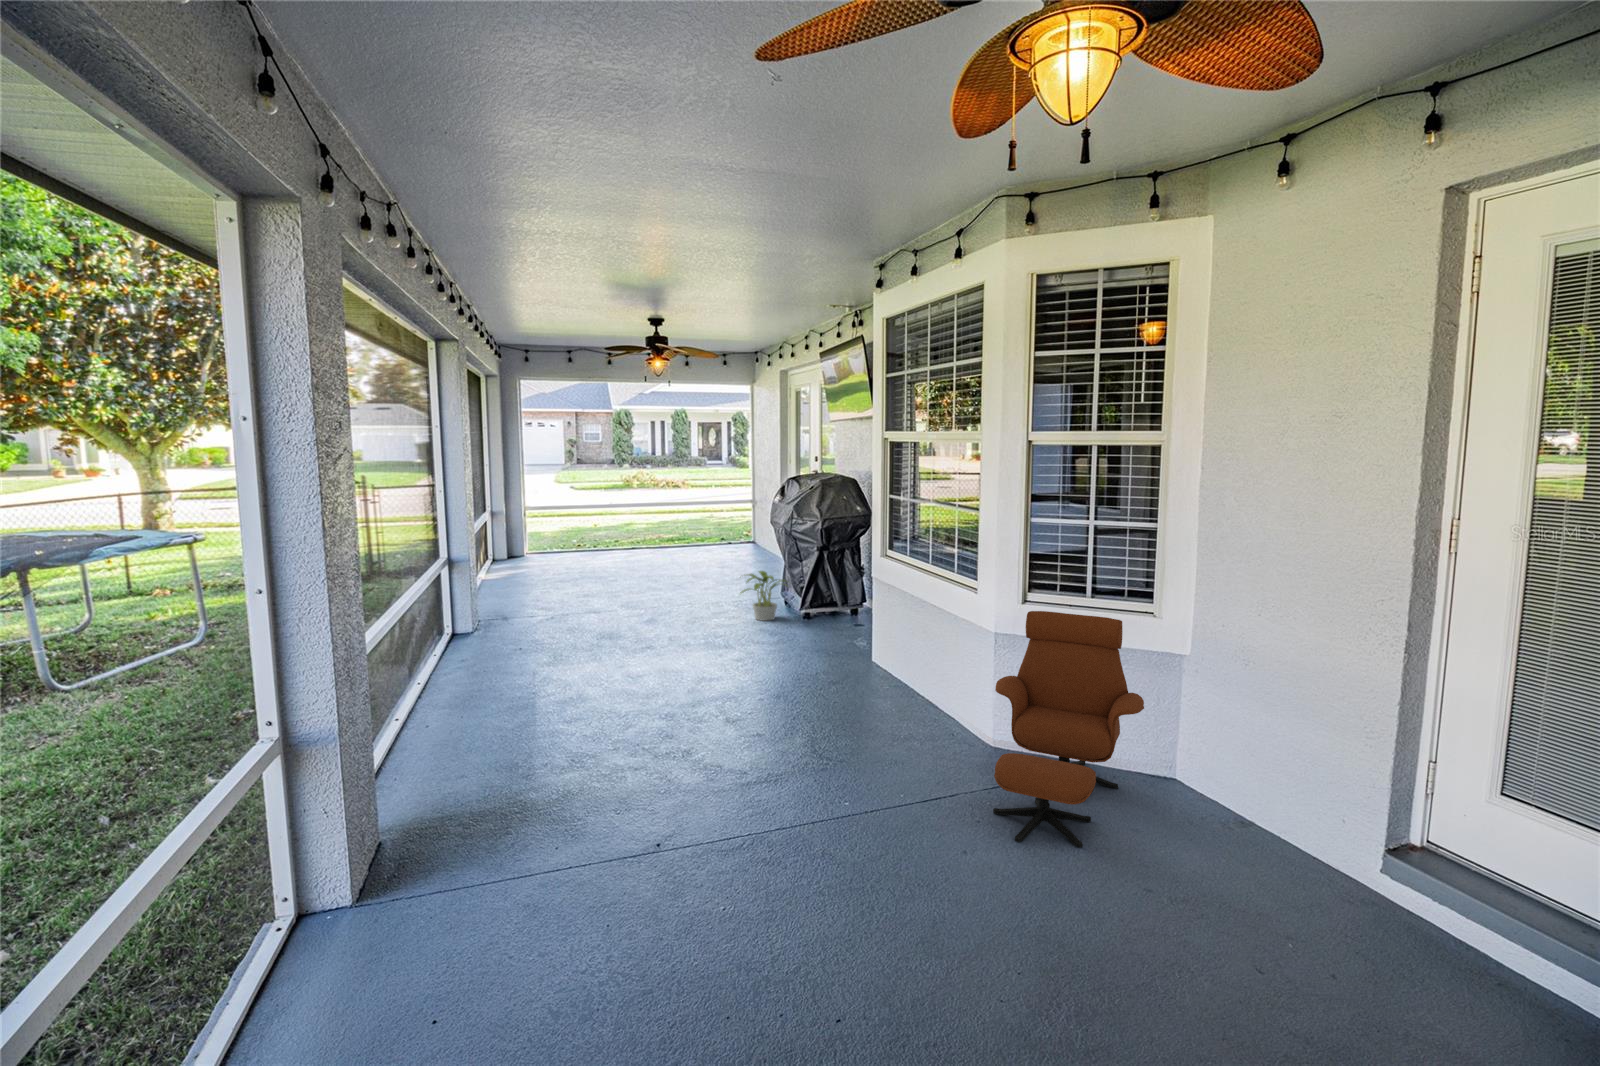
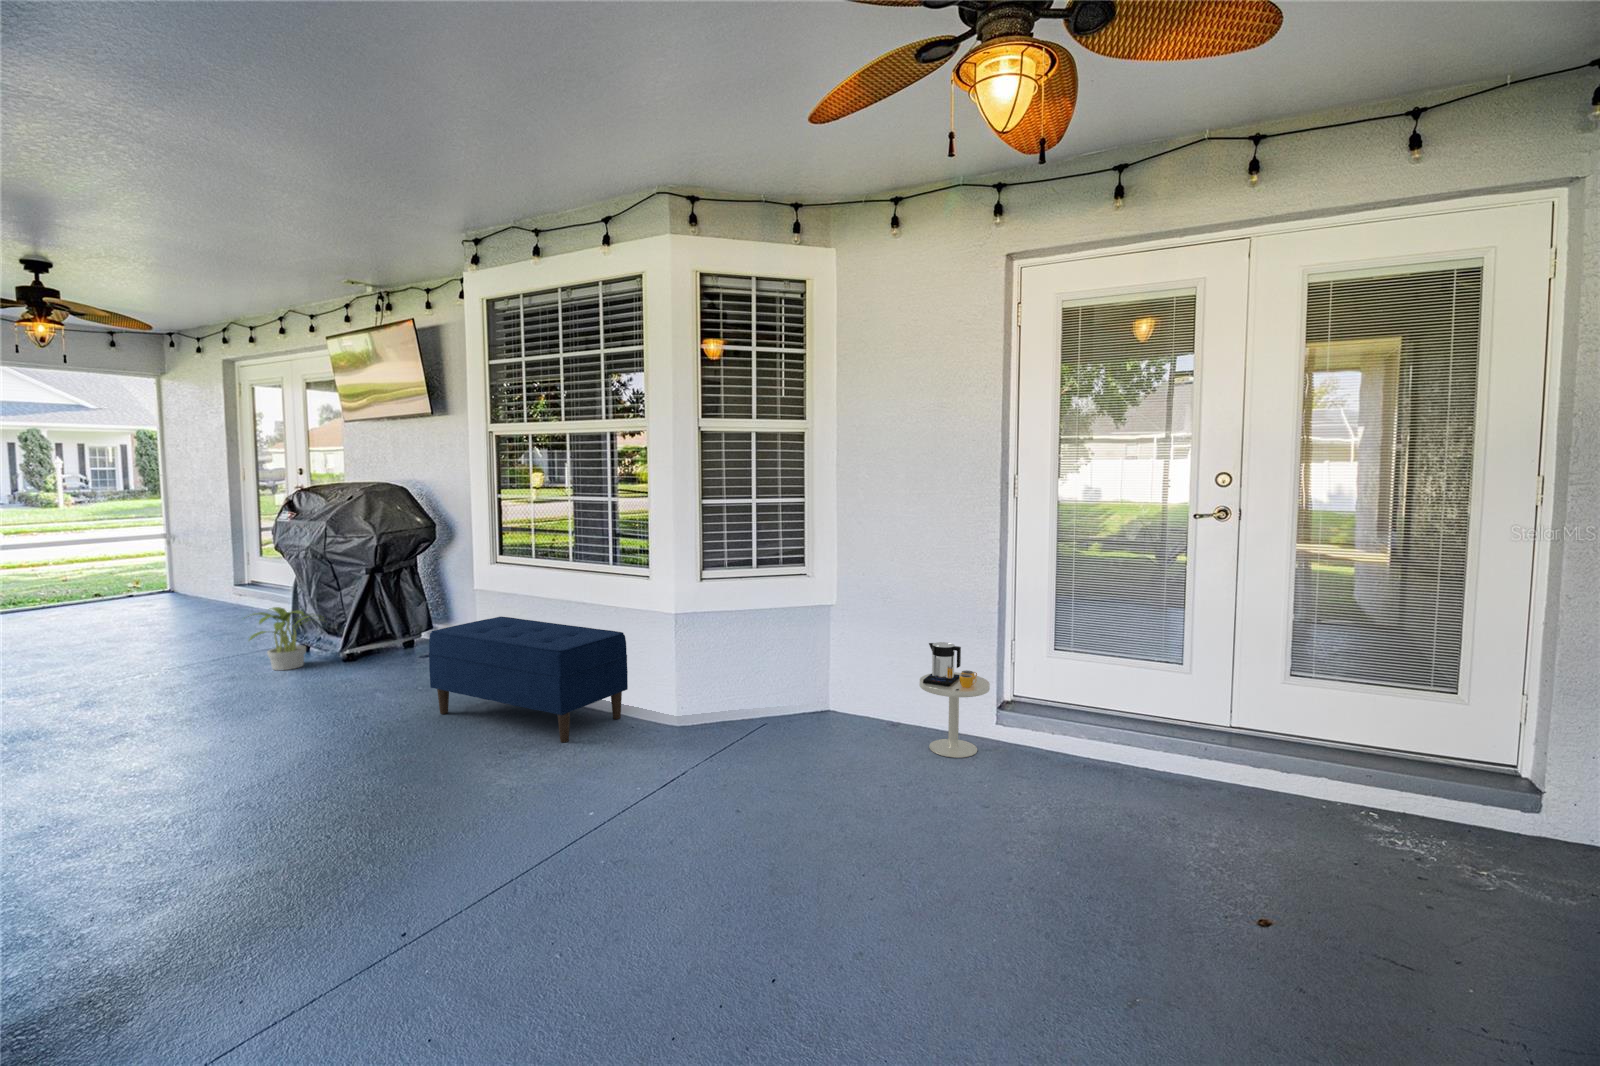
bench: none [815,606,957,731] -> present [429,617,628,742]
lounge chair: present [993,611,1144,848] -> none [698,583,830,792]
side table: none [1237,728,1345,890] -> present [920,642,990,758]

